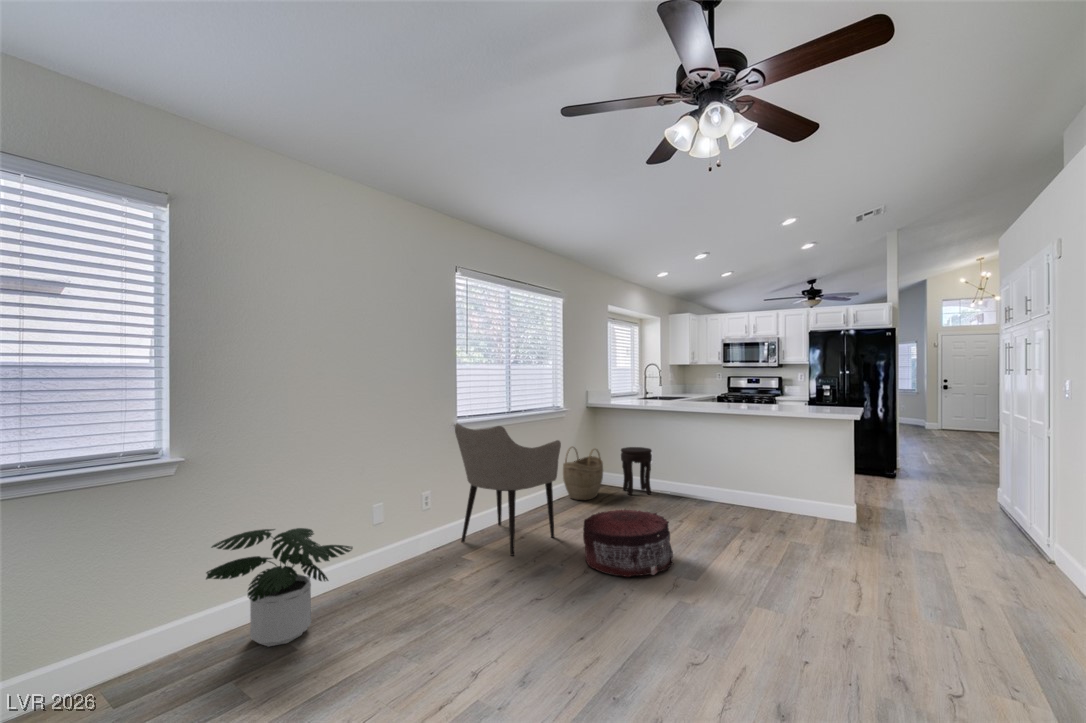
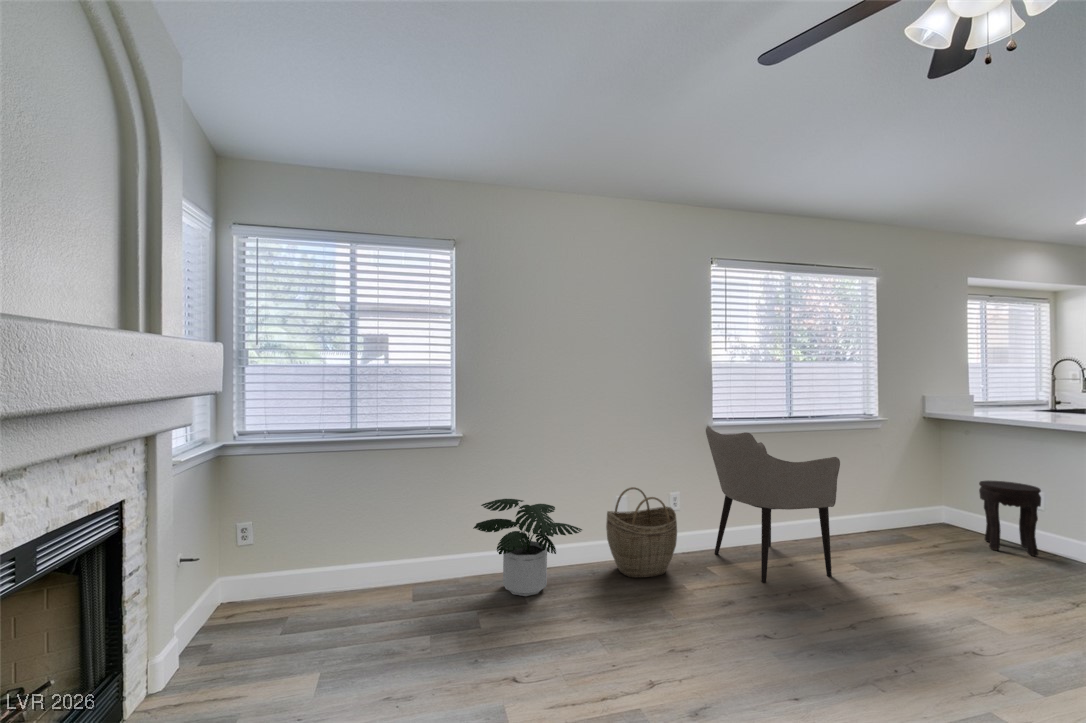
woven basket: present [563,447,603,500] -> present [606,487,677,578]
pouf: present [583,509,674,577] -> none [854,557,1007,668]

